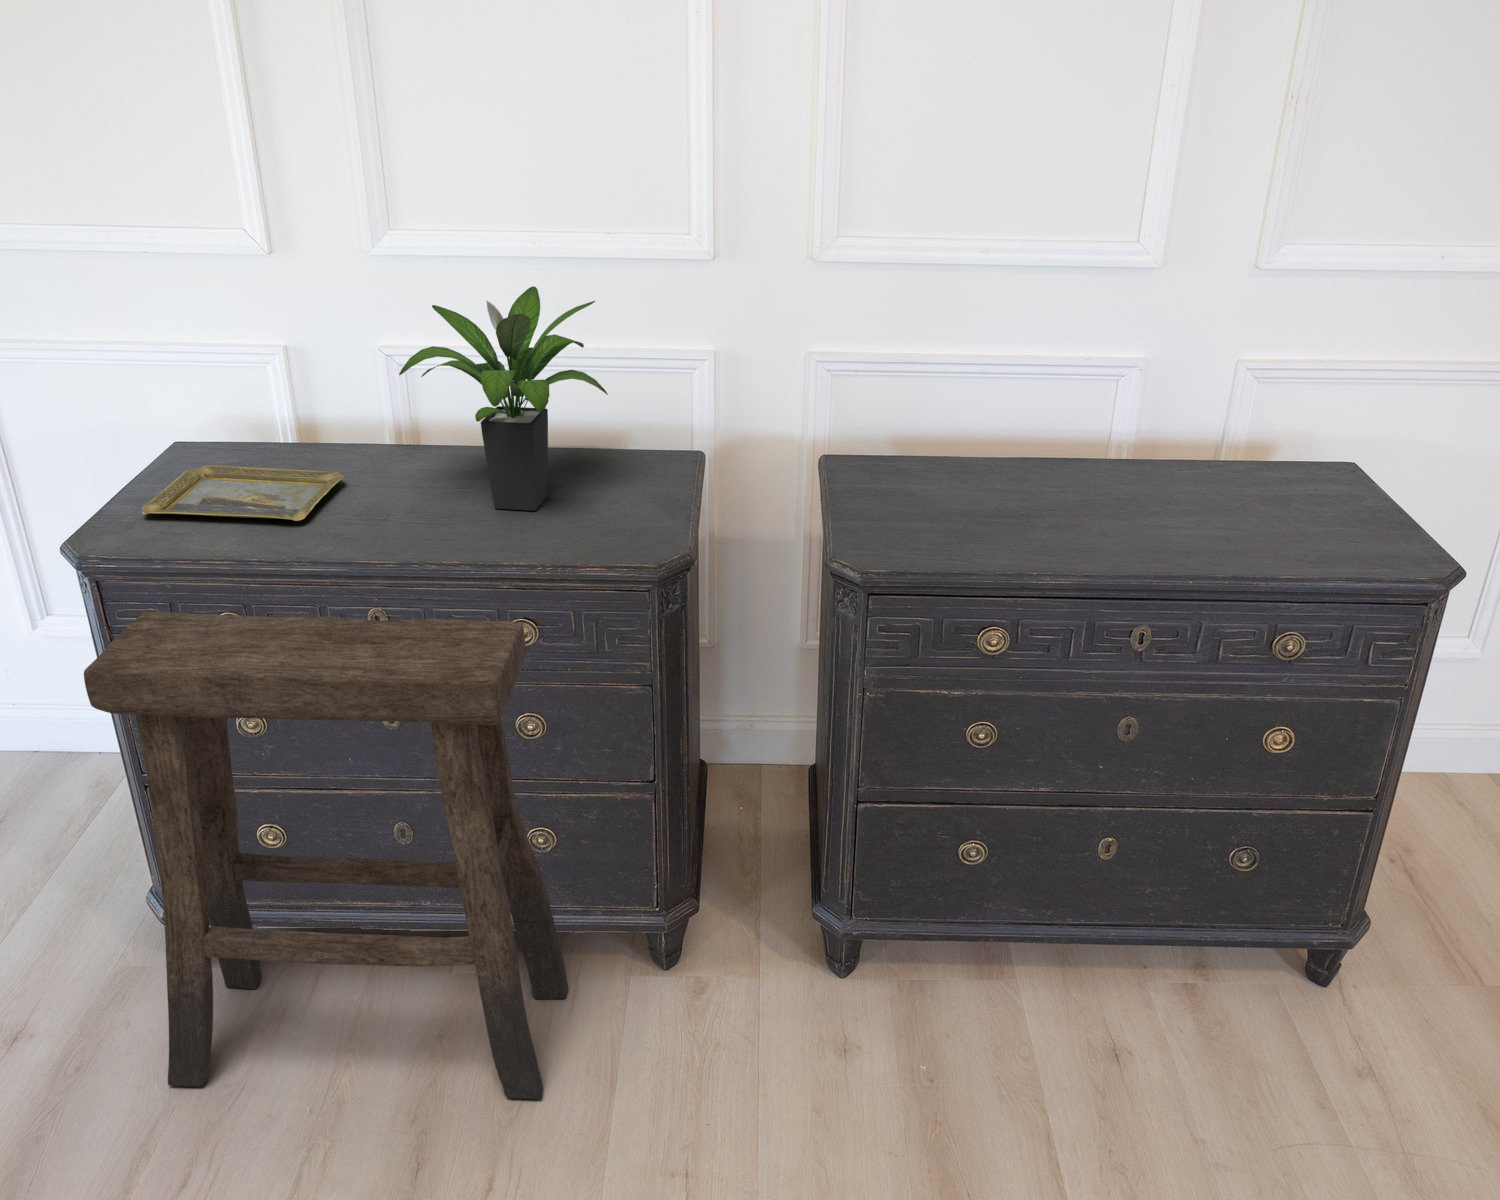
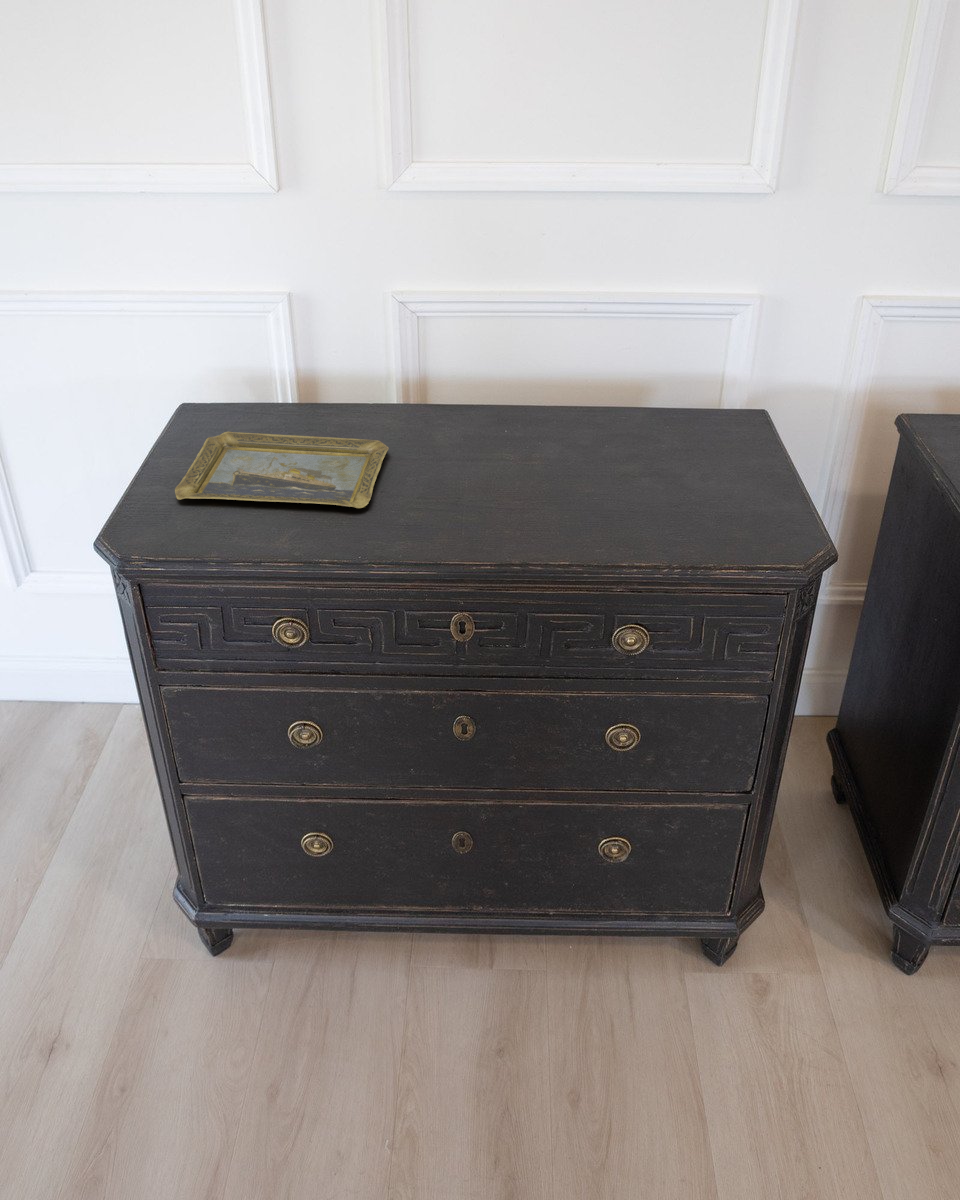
potted plant: present [399,286,608,511] -> none [492,222,724,491]
stool: present [84,611,569,1099] -> none [166,626,671,1136]

